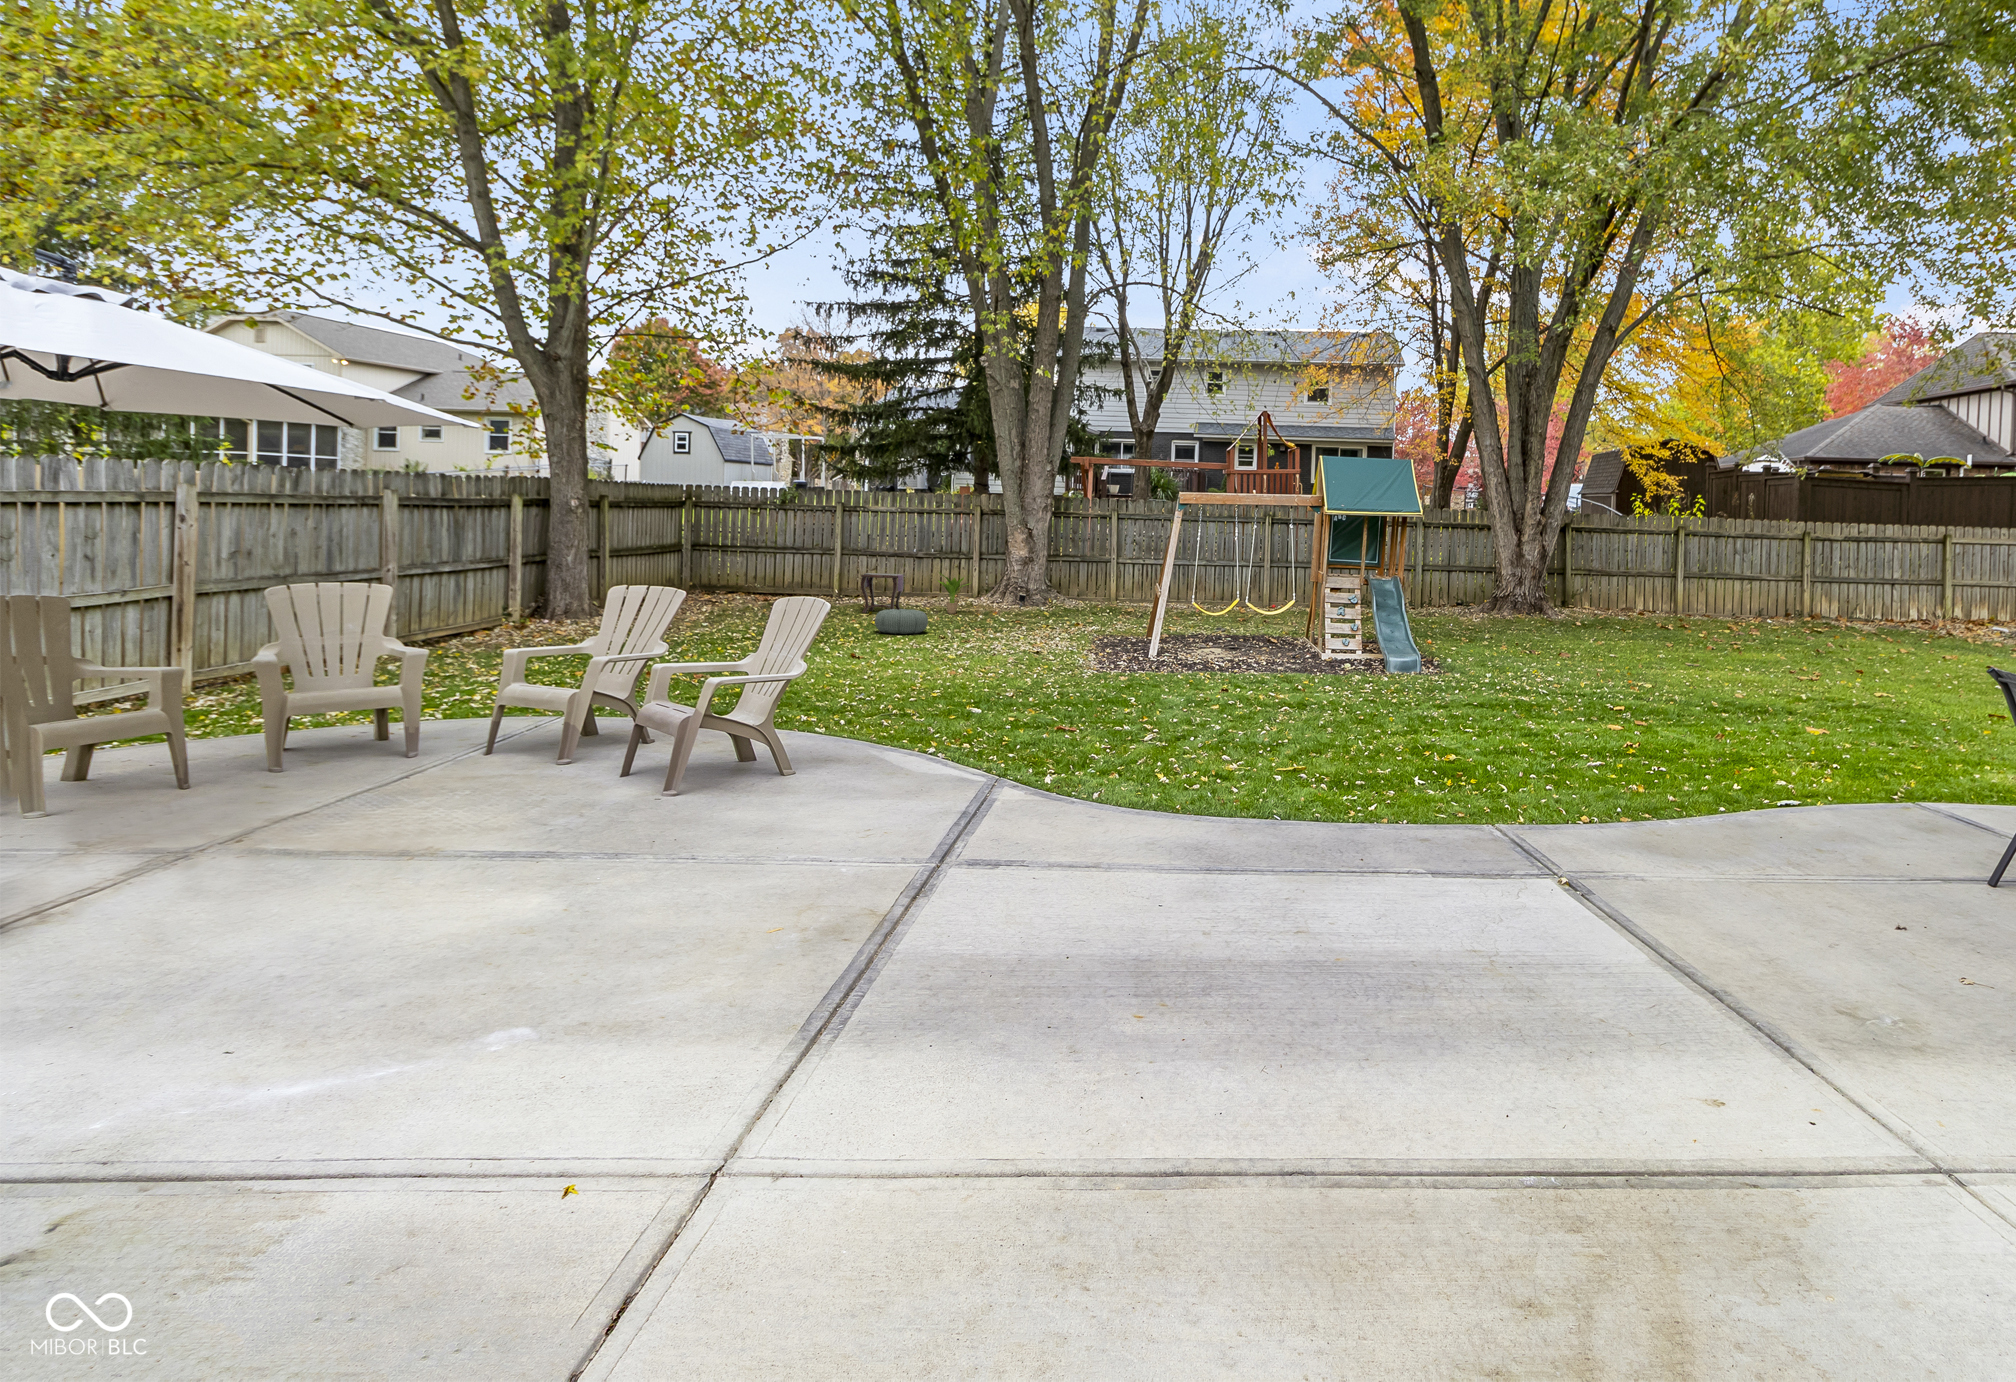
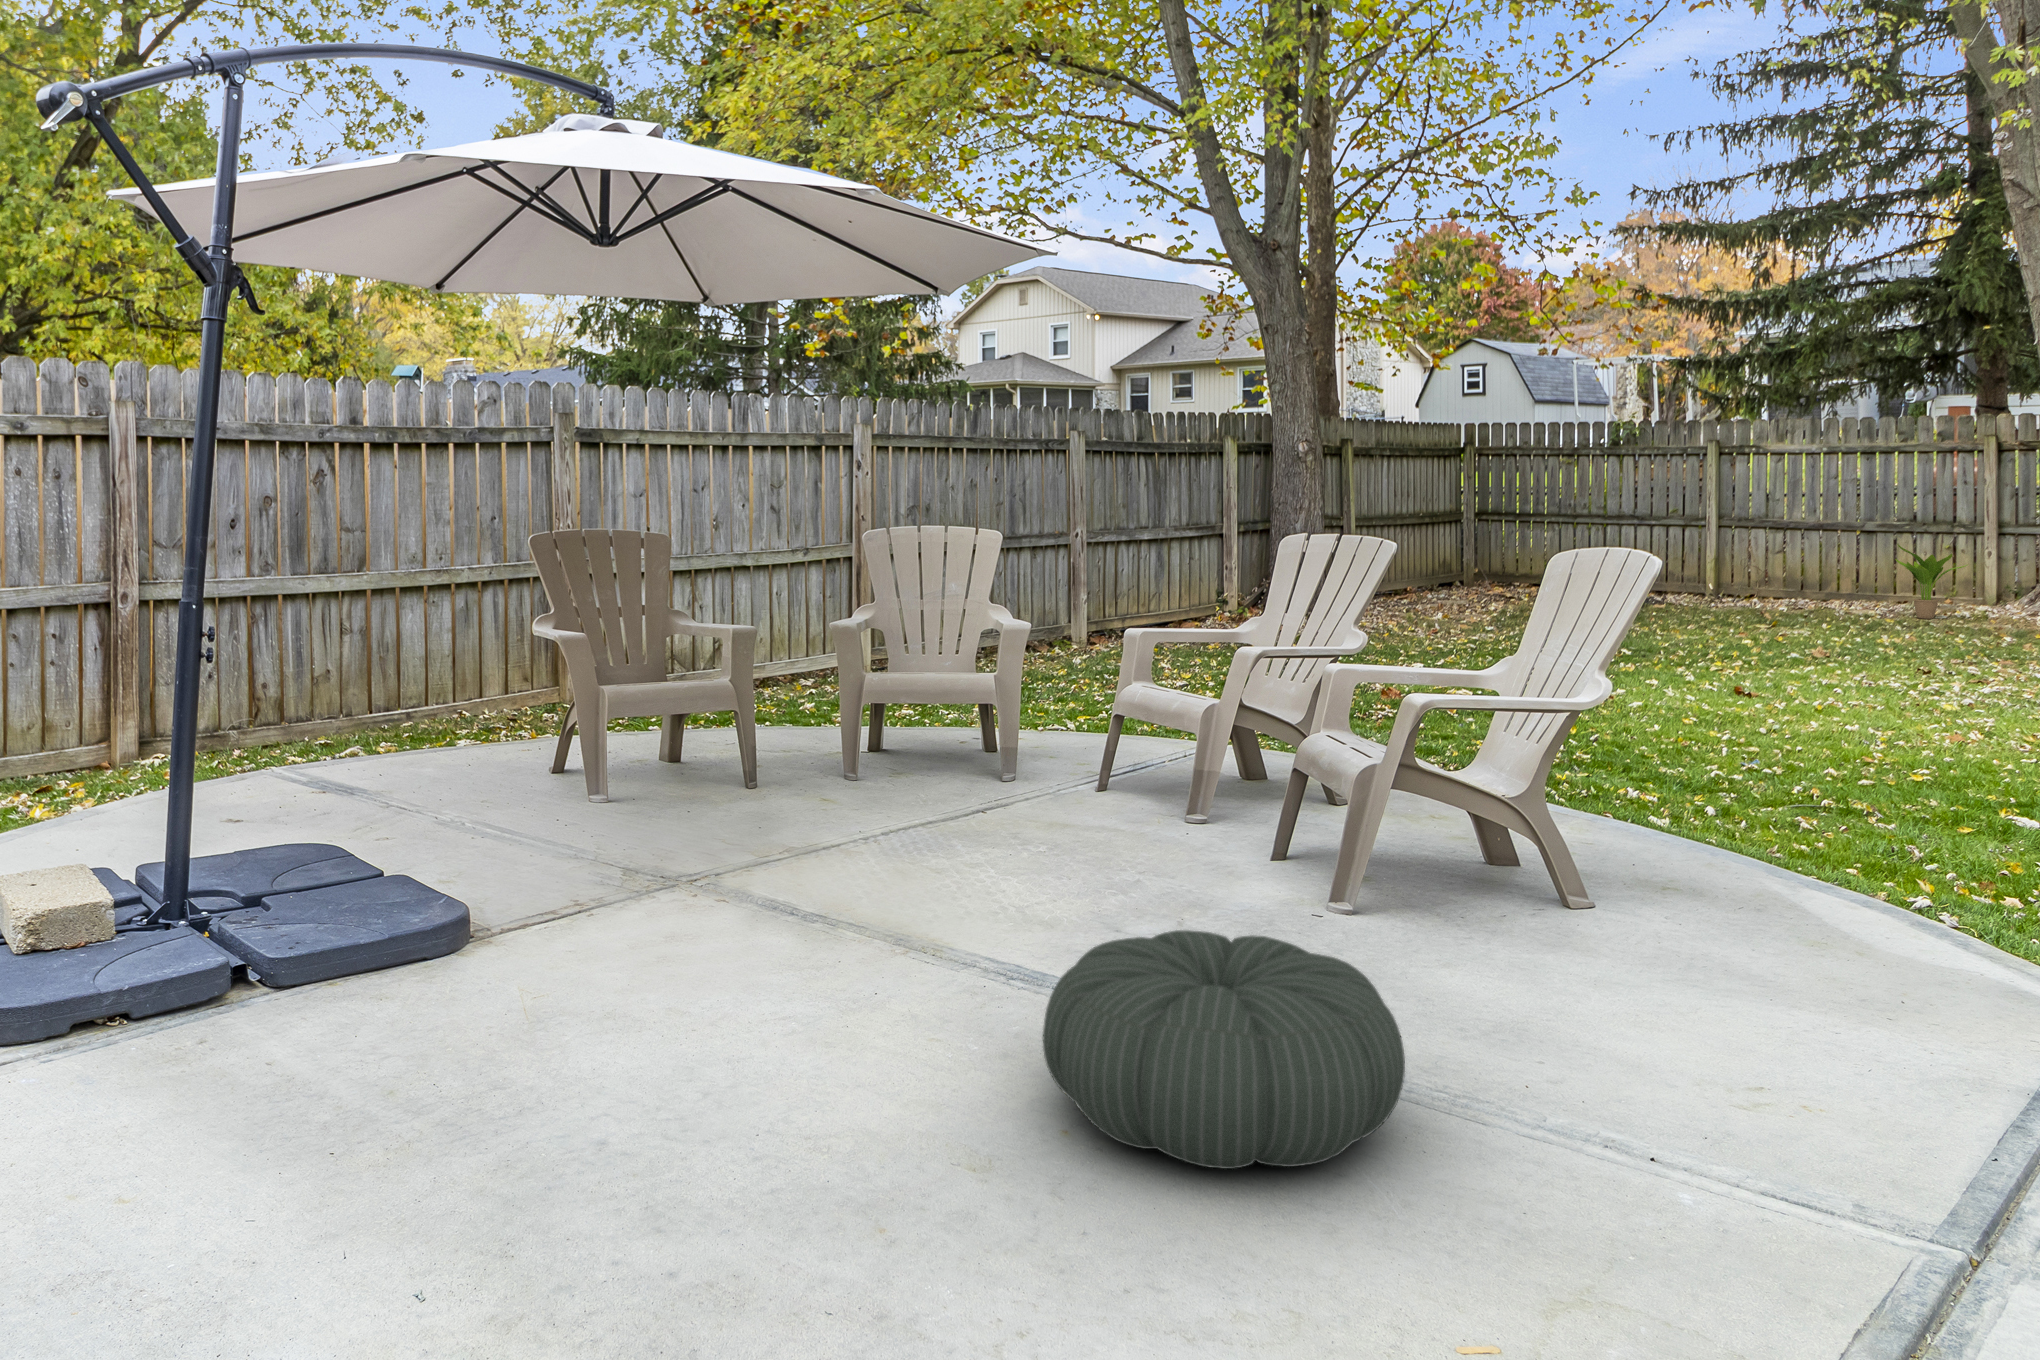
side table: present [861,573,905,613] -> none [1747,548,1830,615]
pouf: present [875,609,928,634] -> present [1043,930,1405,1169]

